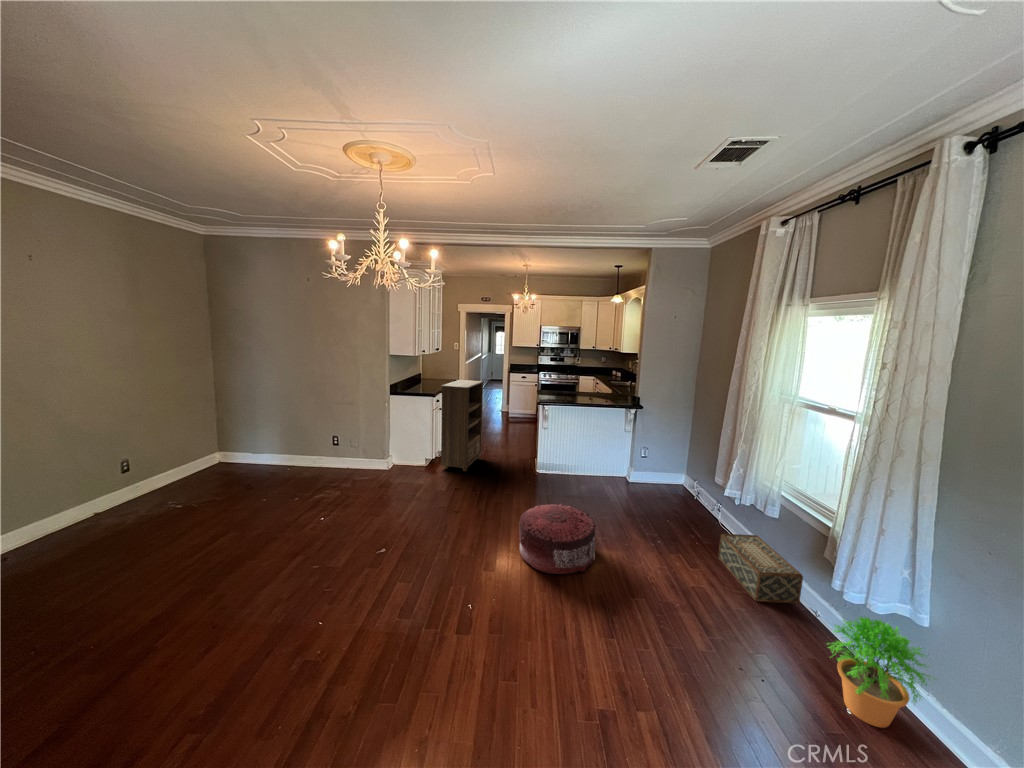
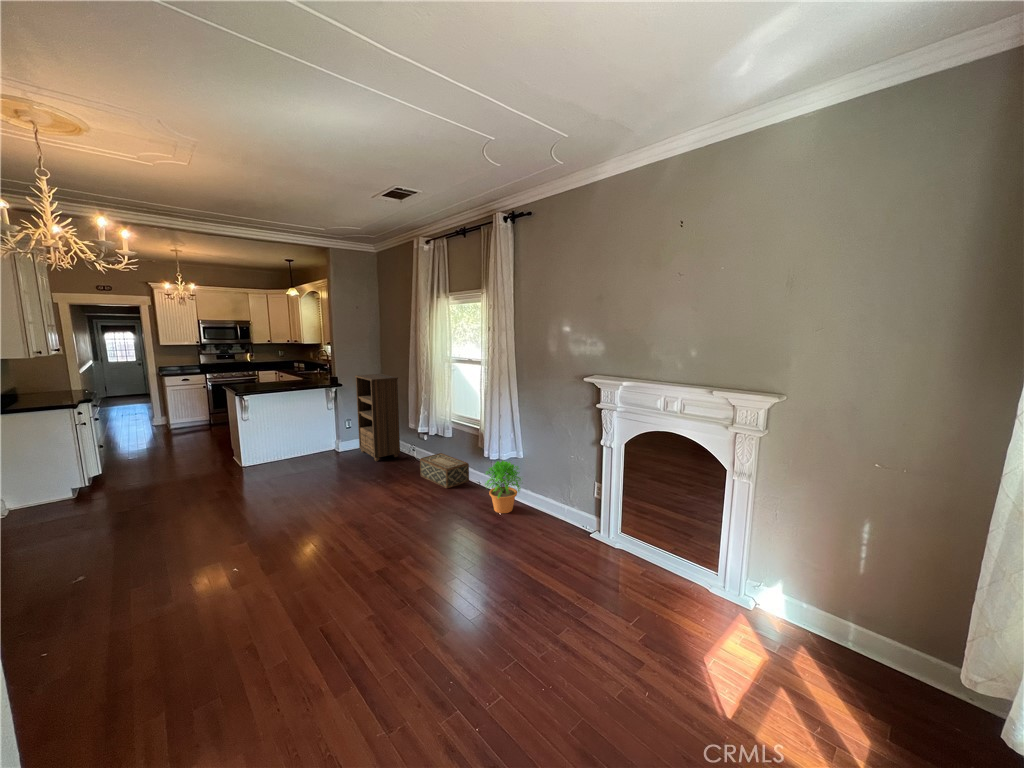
bookshelf: present [441,380,483,471] -> present [355,374,400,461]
pouf: present [519,503,596,574] -> none [255,471,334,527]

